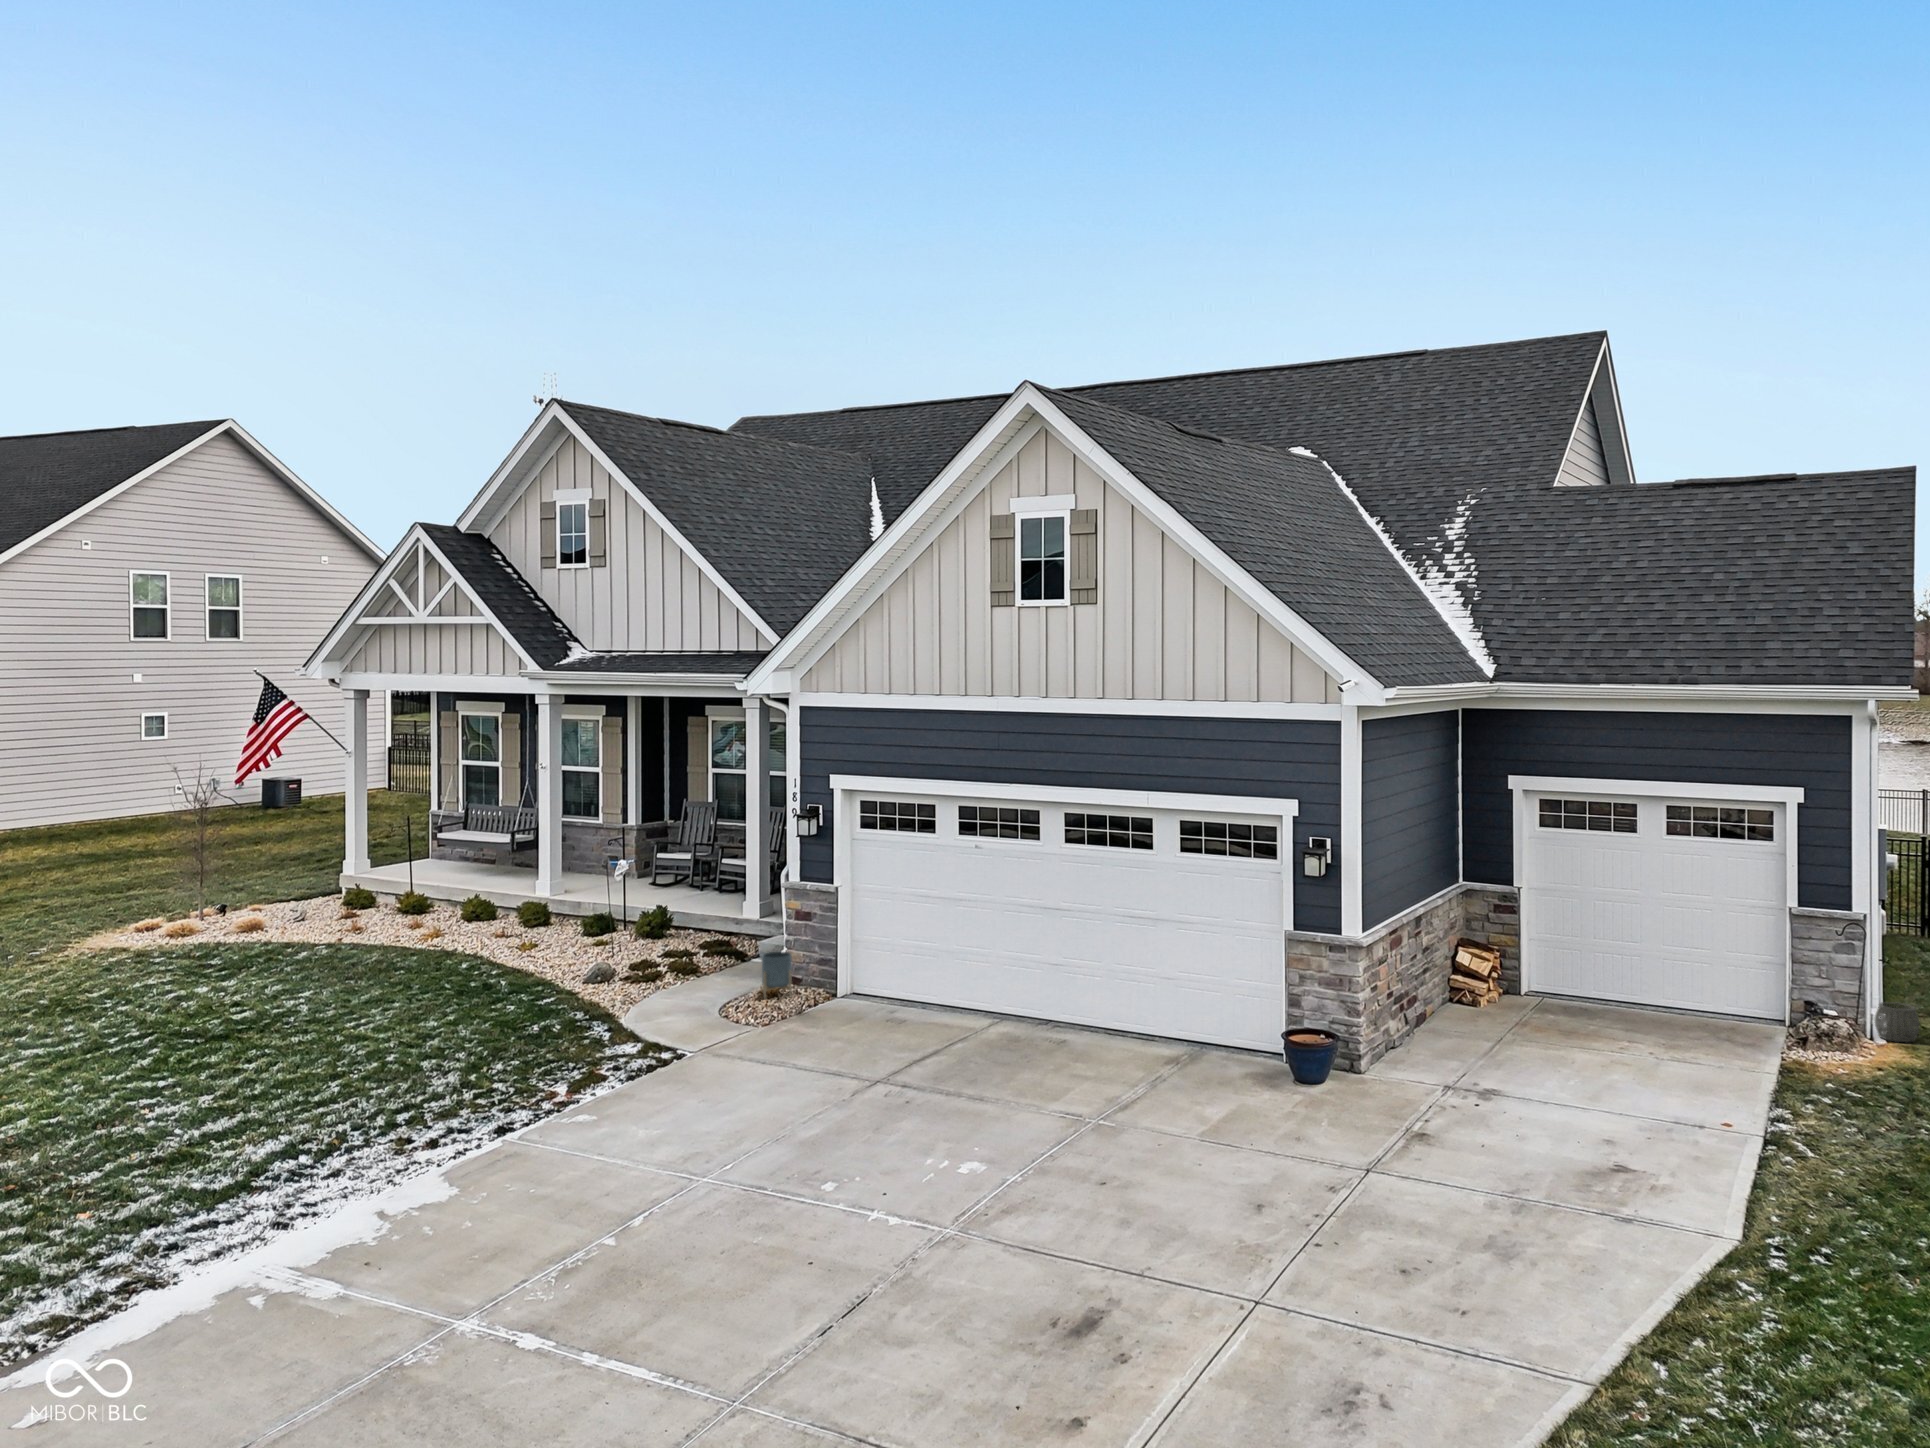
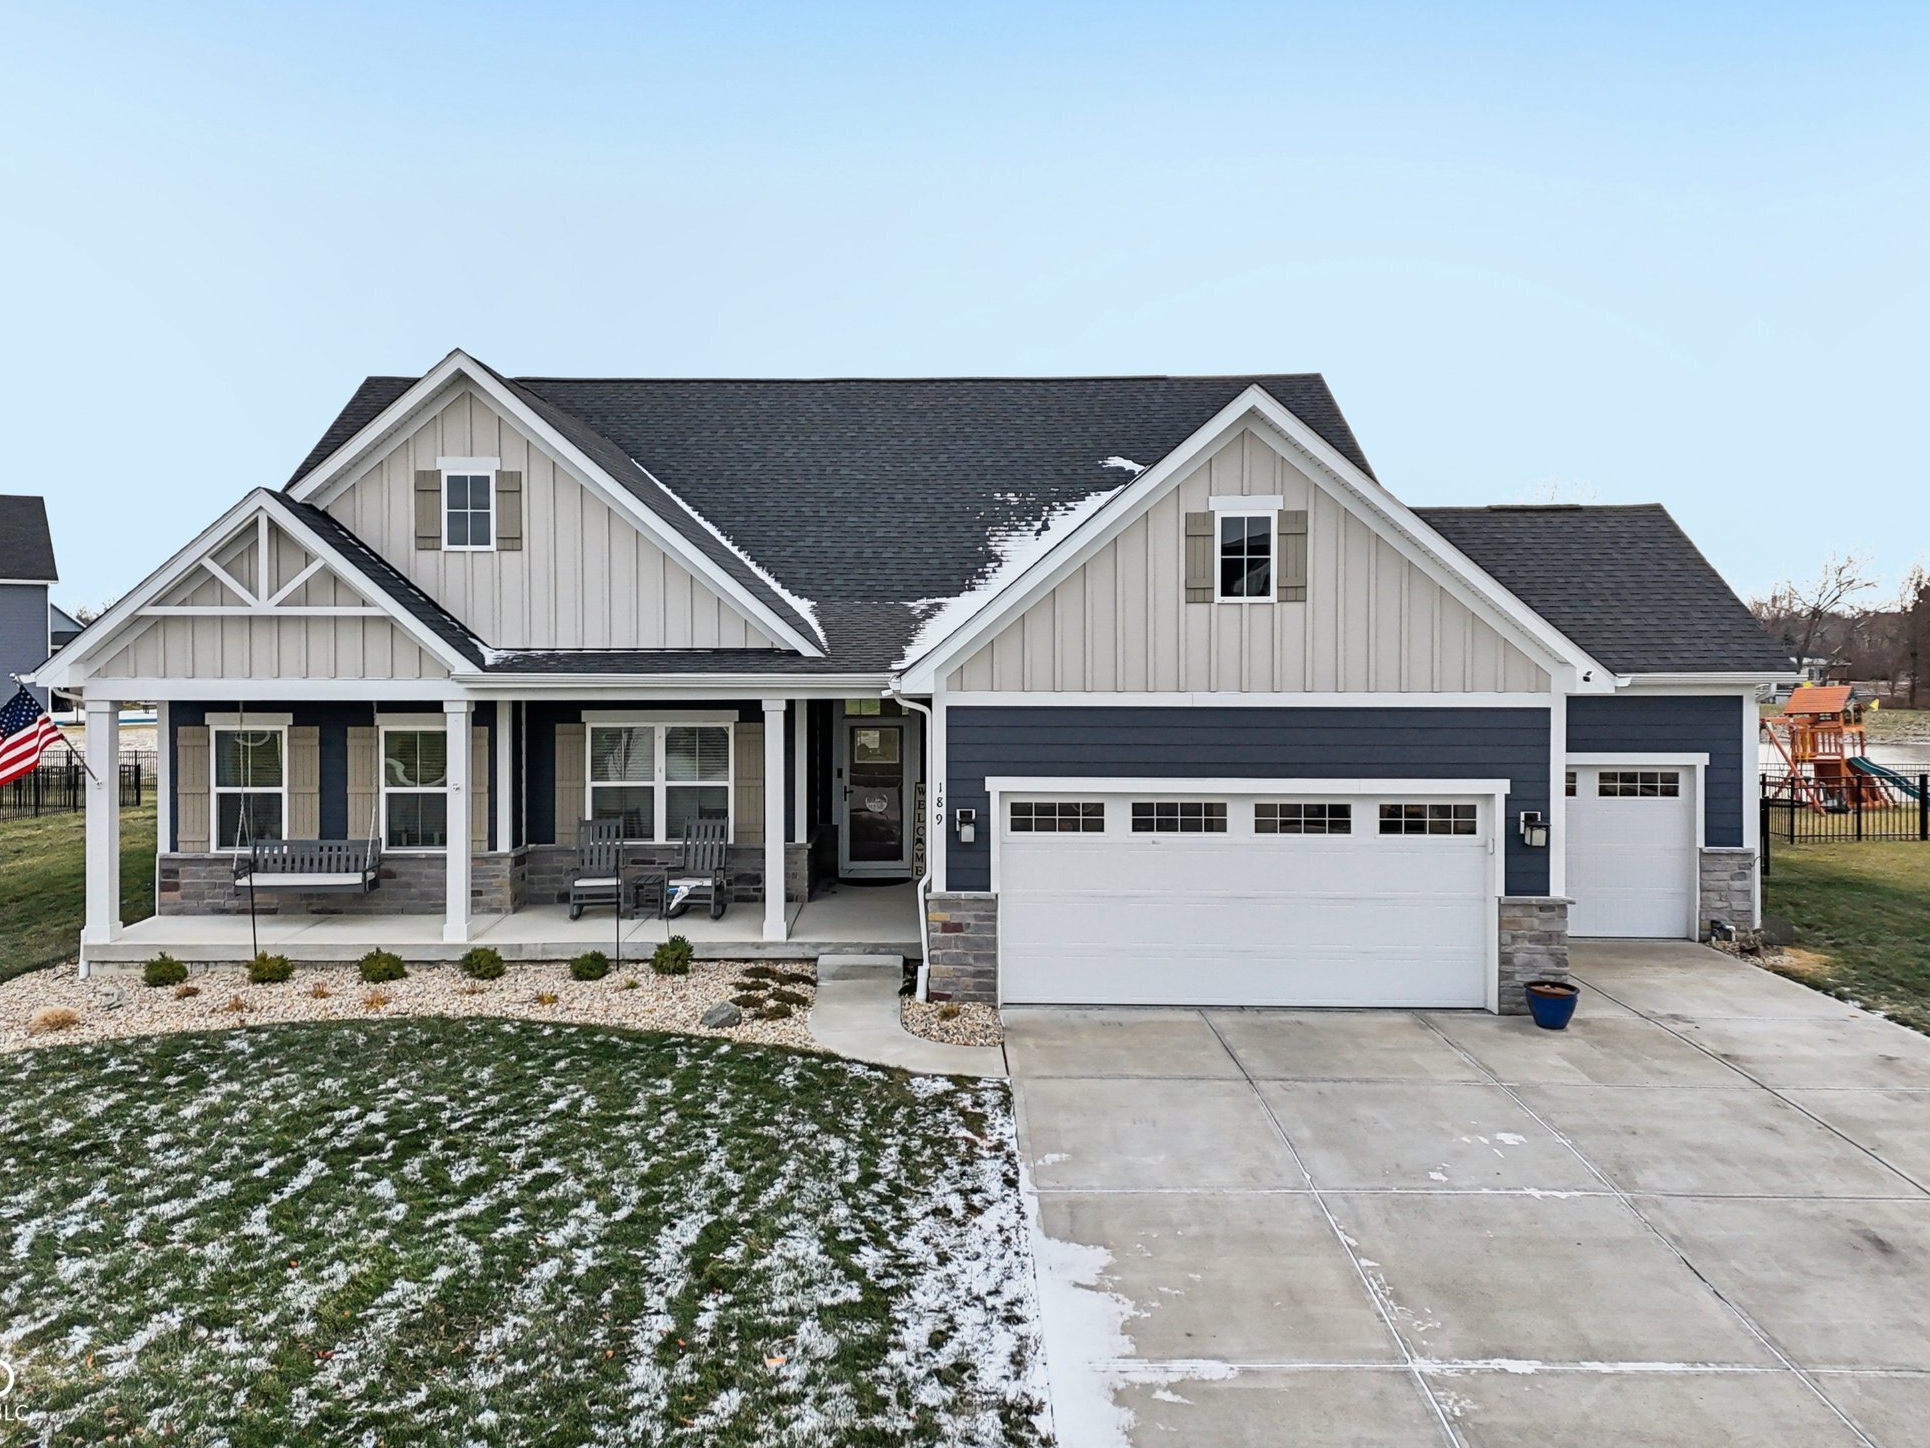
planter: present [762,952,792,998] -> none [917,968,957,1021]

